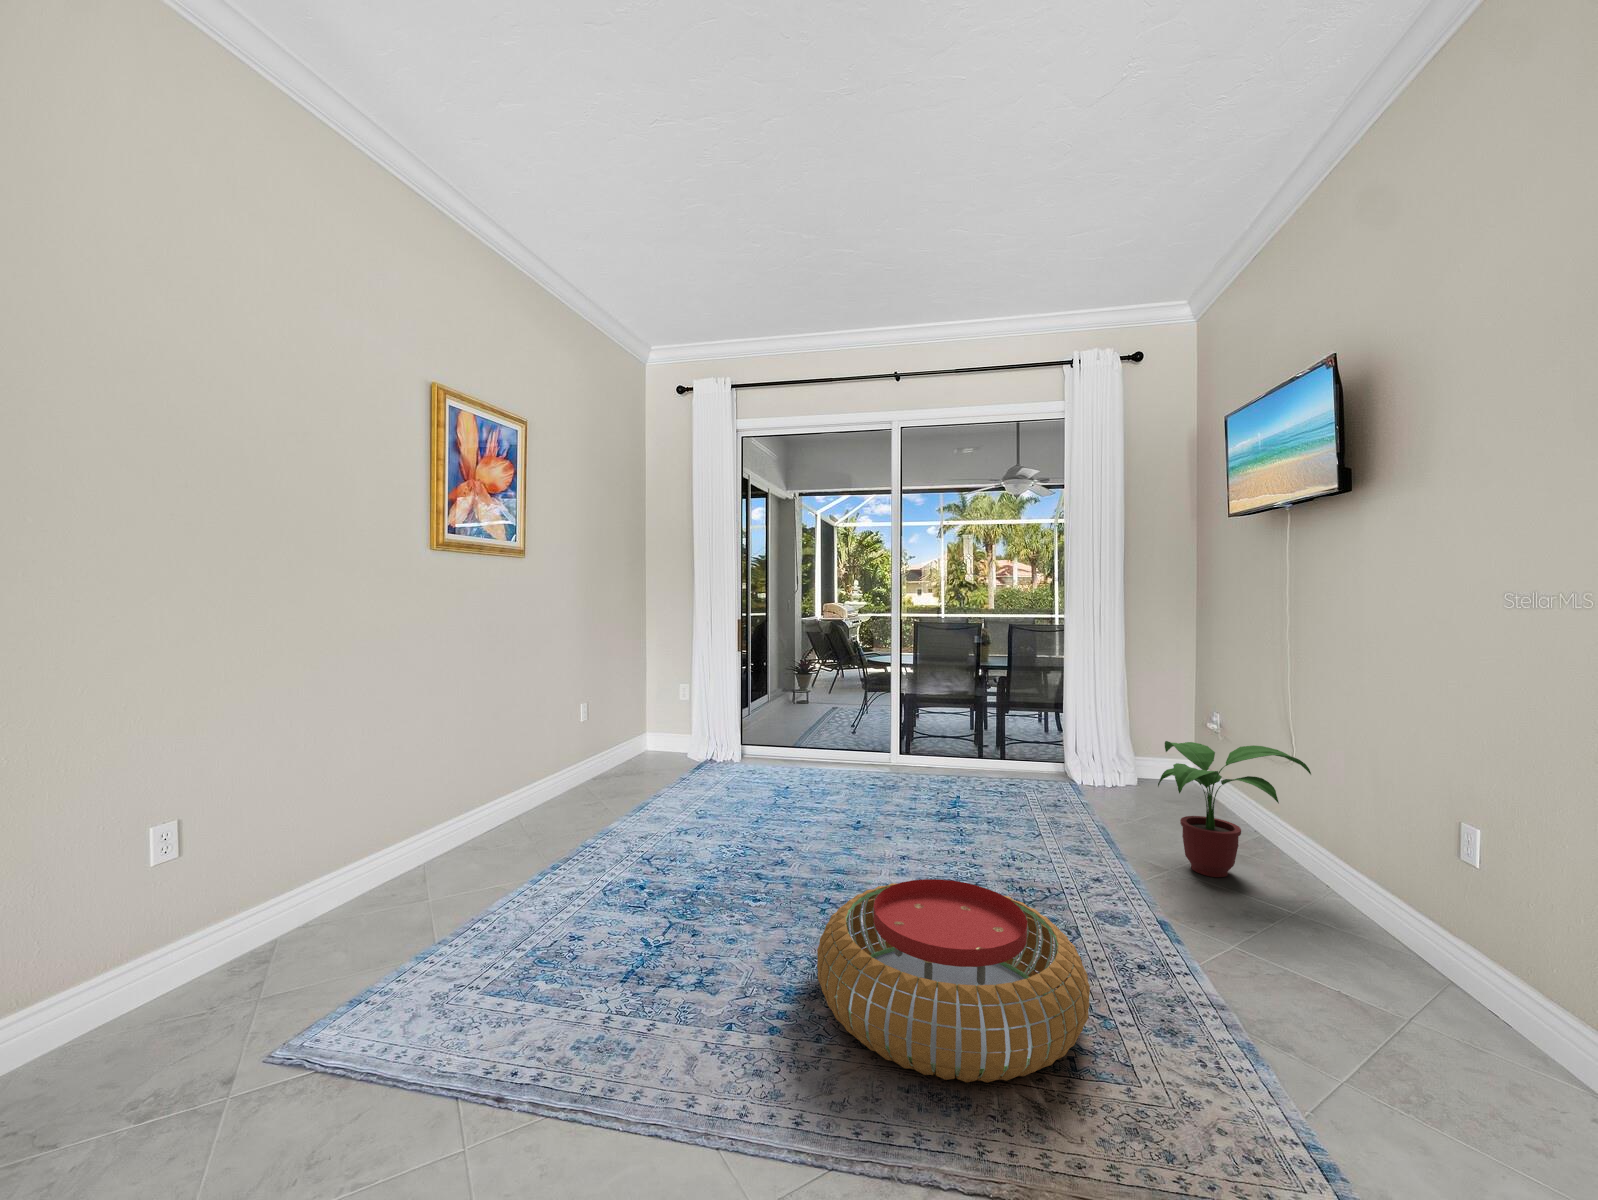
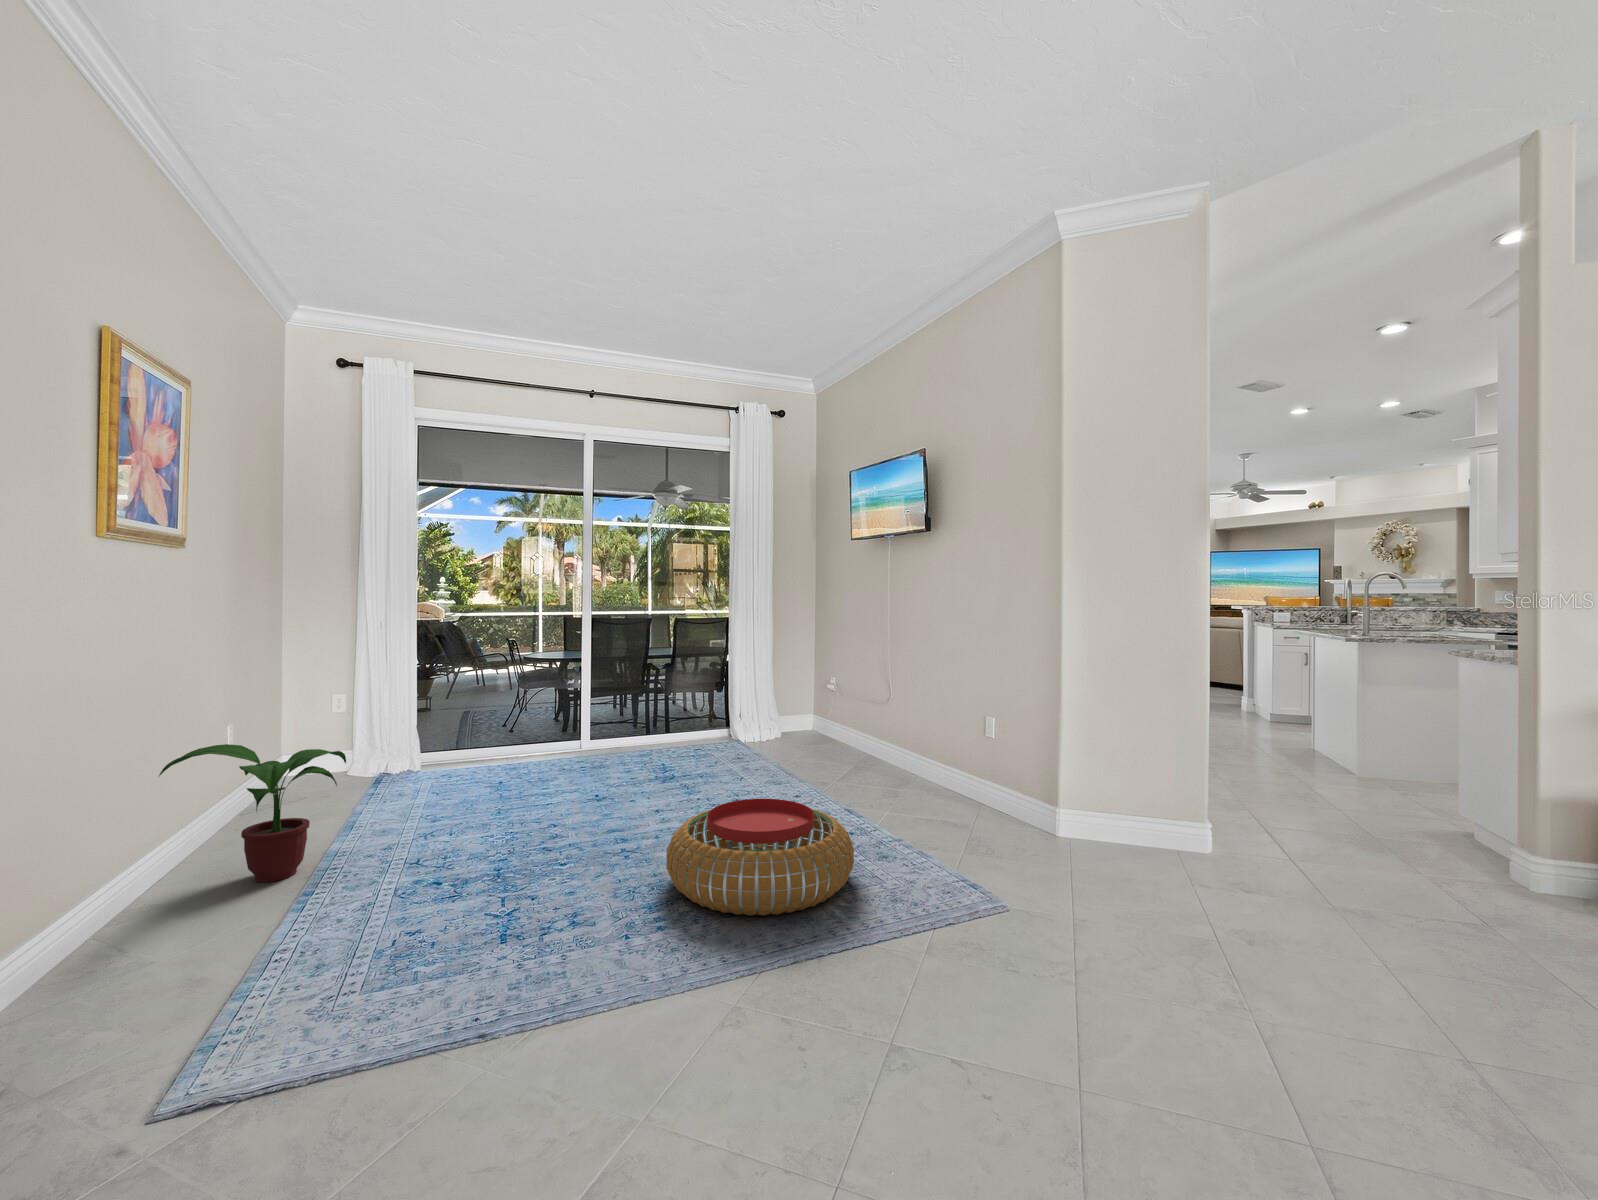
potted plant: present [1158,741,1311,877] -> present [159,744,346,882]

